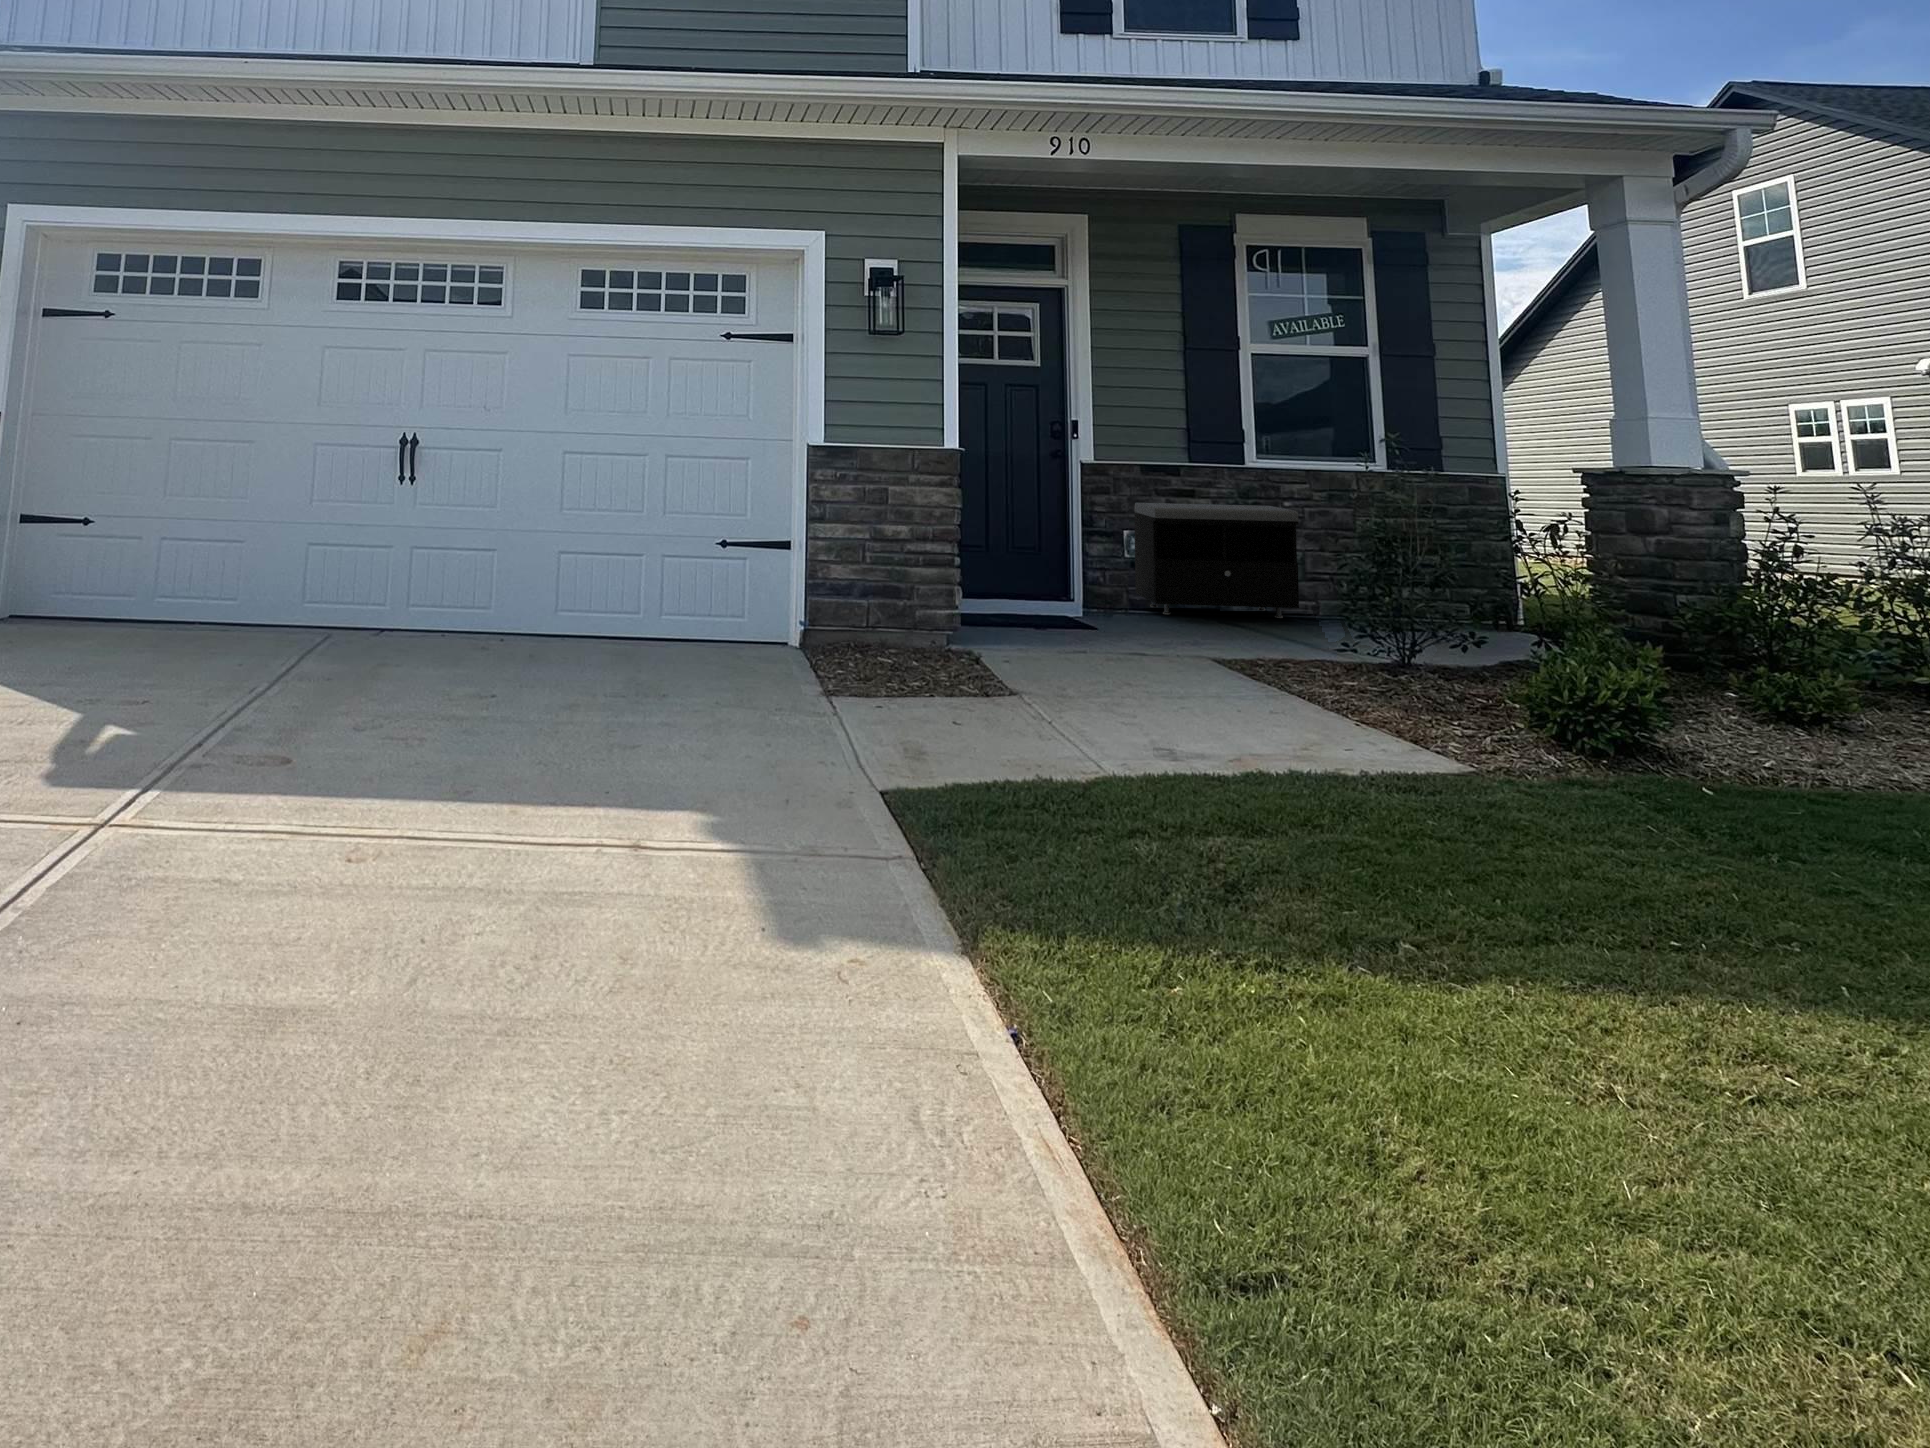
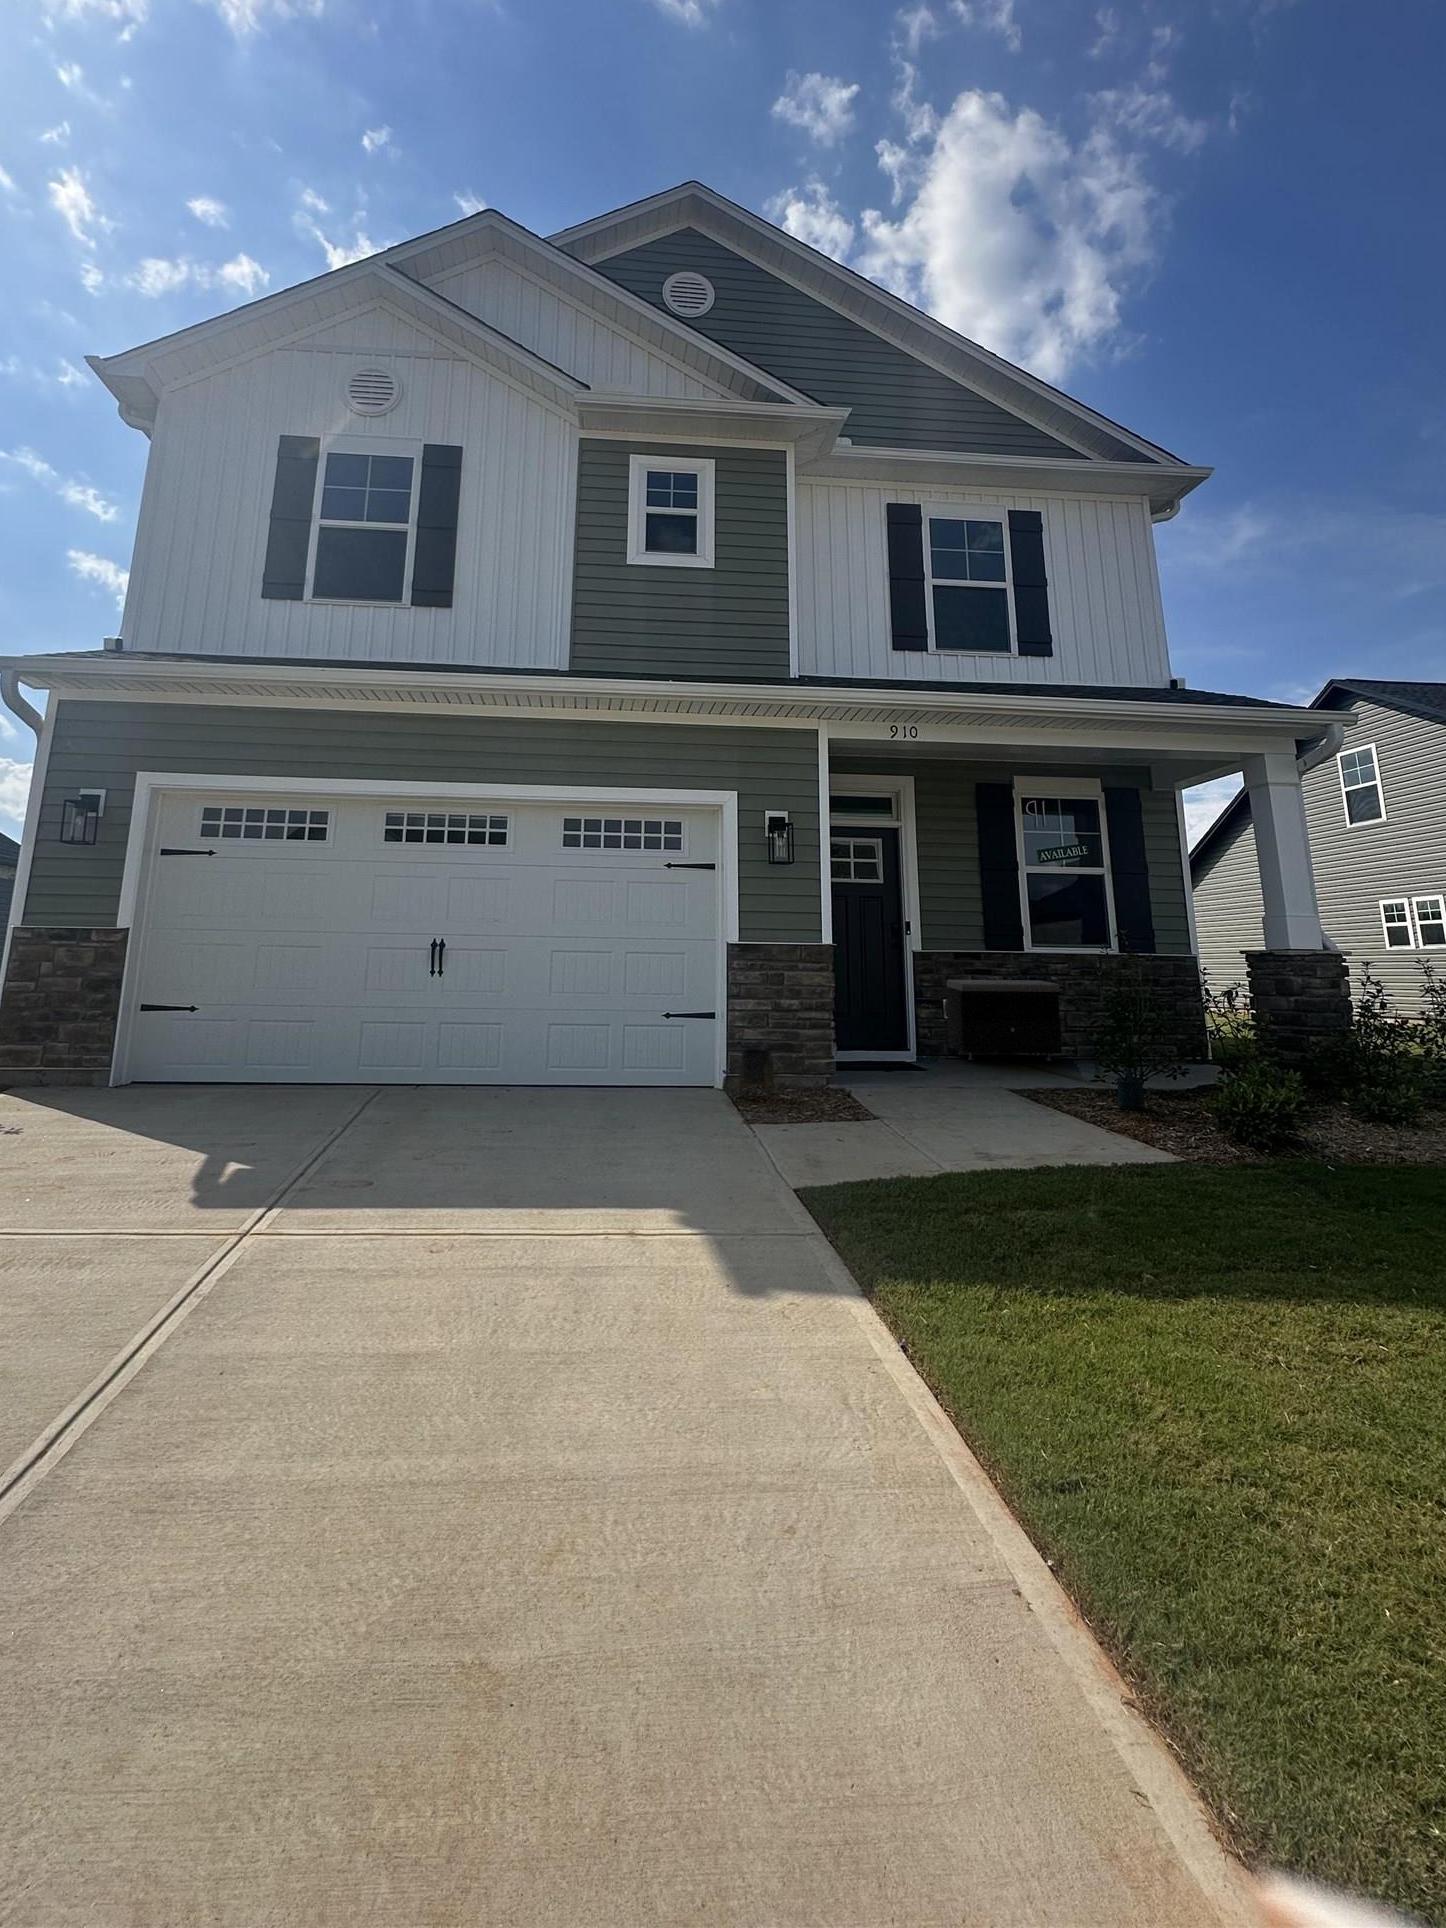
planter: none [827,591,878,660] -> present [739,1049,775,1098]
watering can: none [1376,633,1418,690] -> present [1117,1071,1145,1110]

